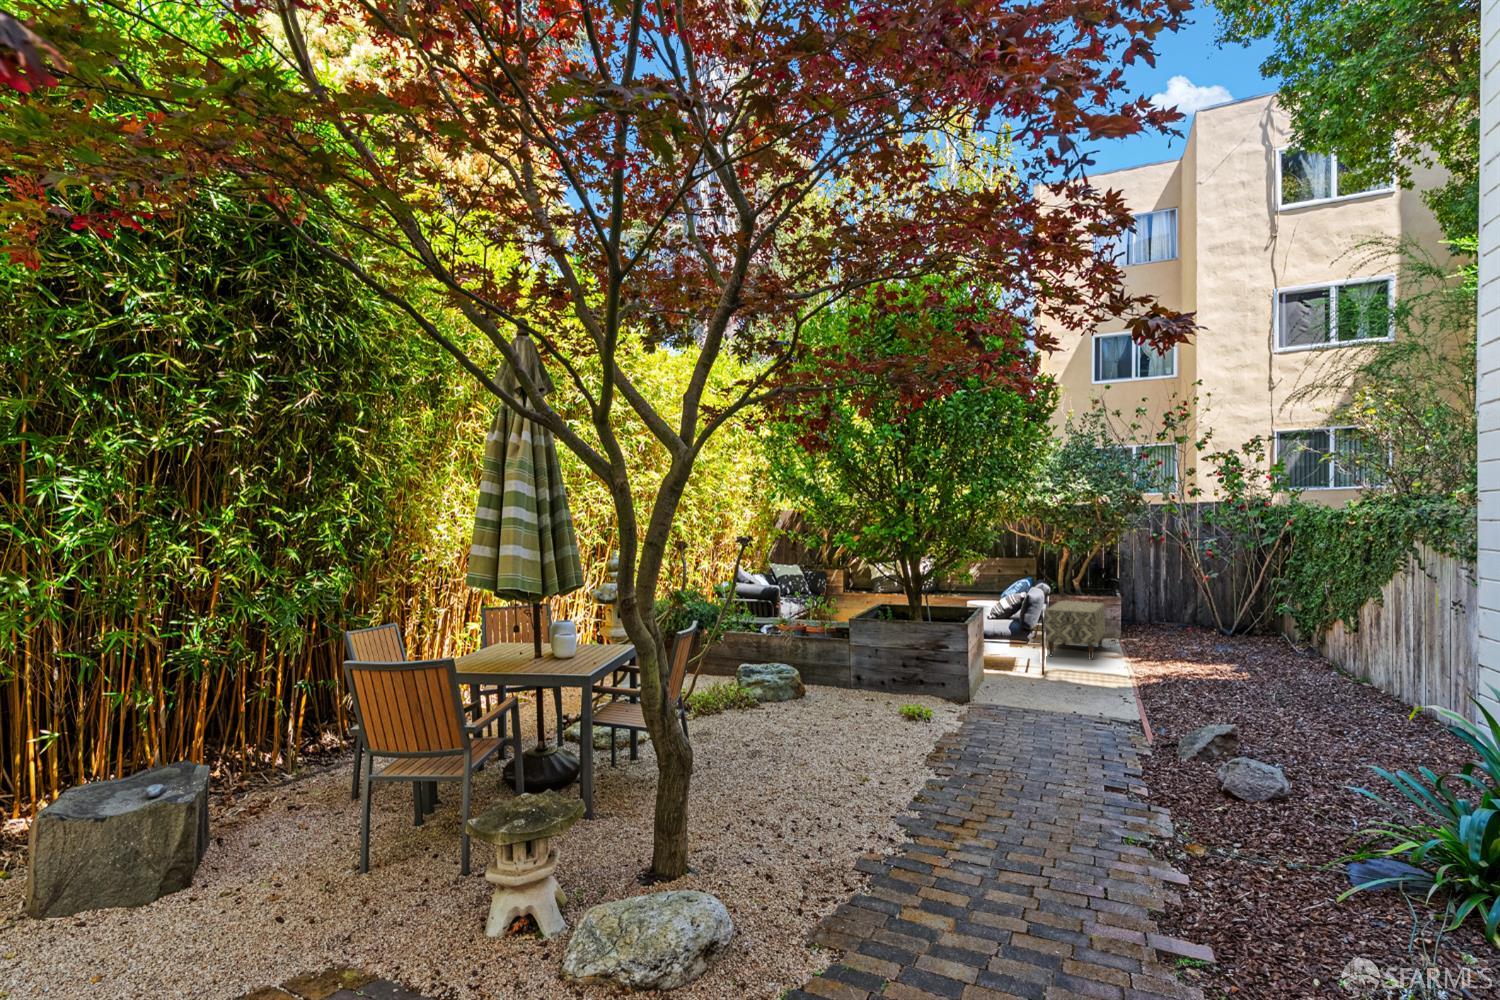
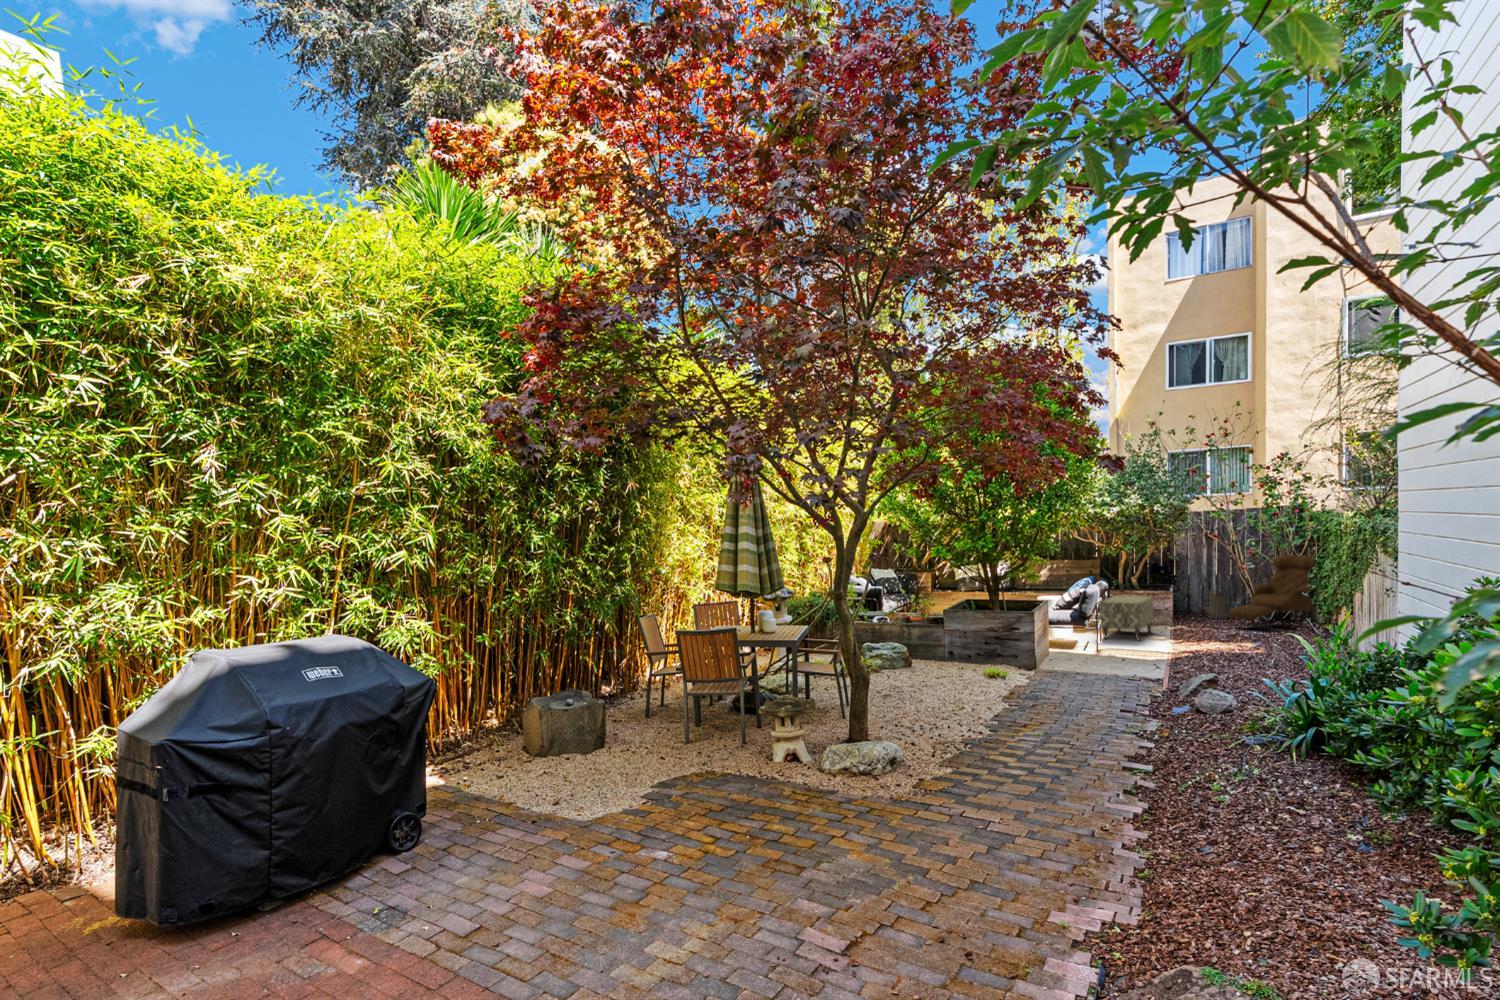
lounge chair: none [1191,555,1295,646] -> present [1229,555,1315,629]
watering can: none [1137,590,1188,629] -> present [1190,587,1227,619]

